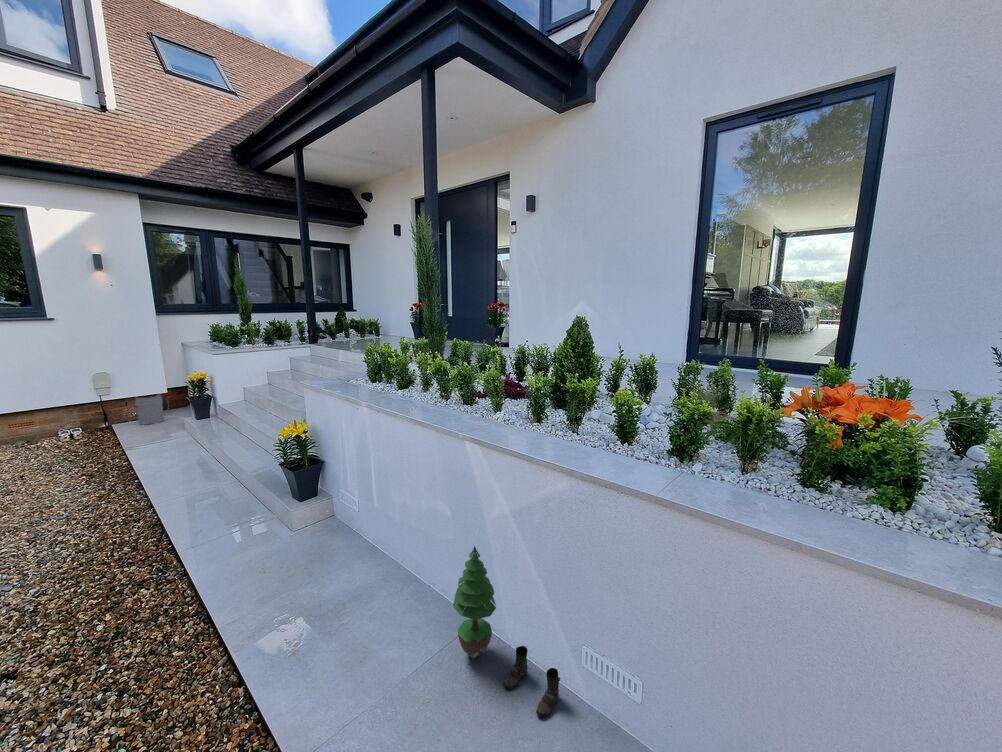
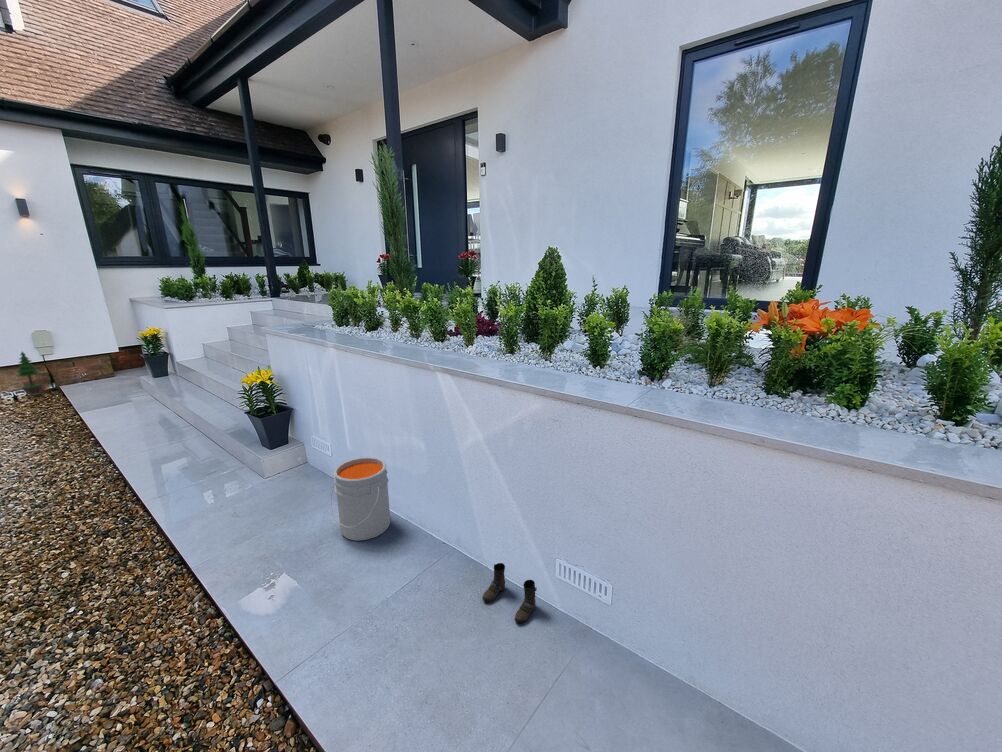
bucket: present [135,394,164,425] -> present [331,457,390,541]
potted tree: present [453,546,496,658] -> present [17,352,43,396]

